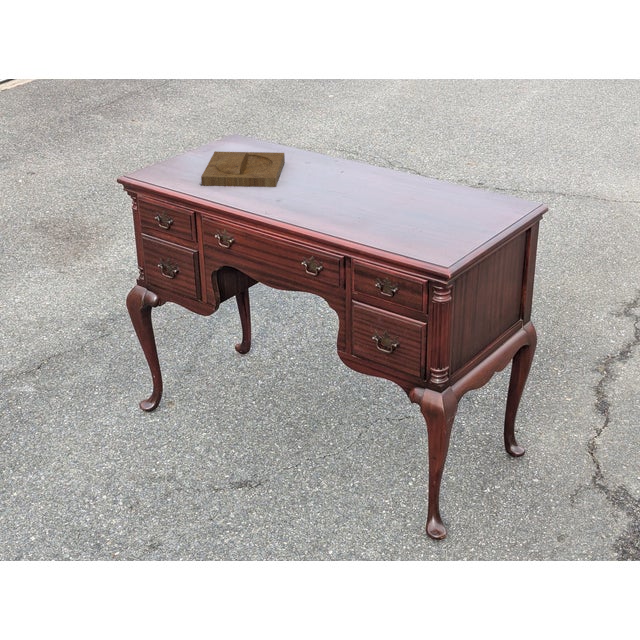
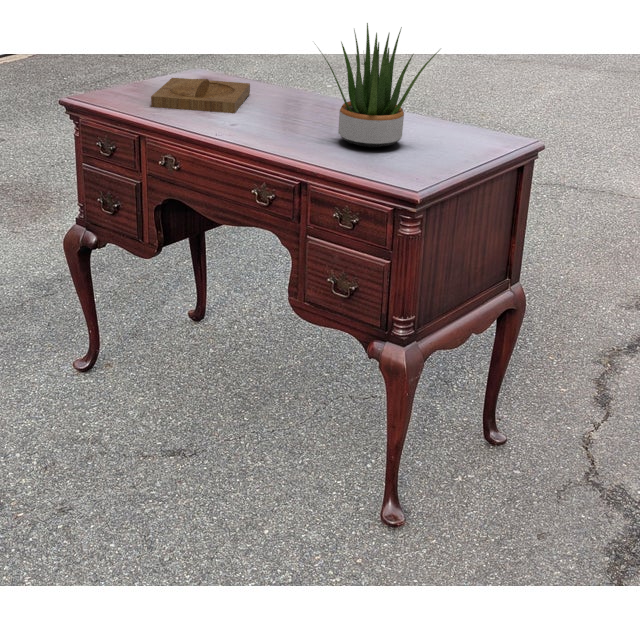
potted plant: none [345,113,457,220] -> present [319,23,439,148]

